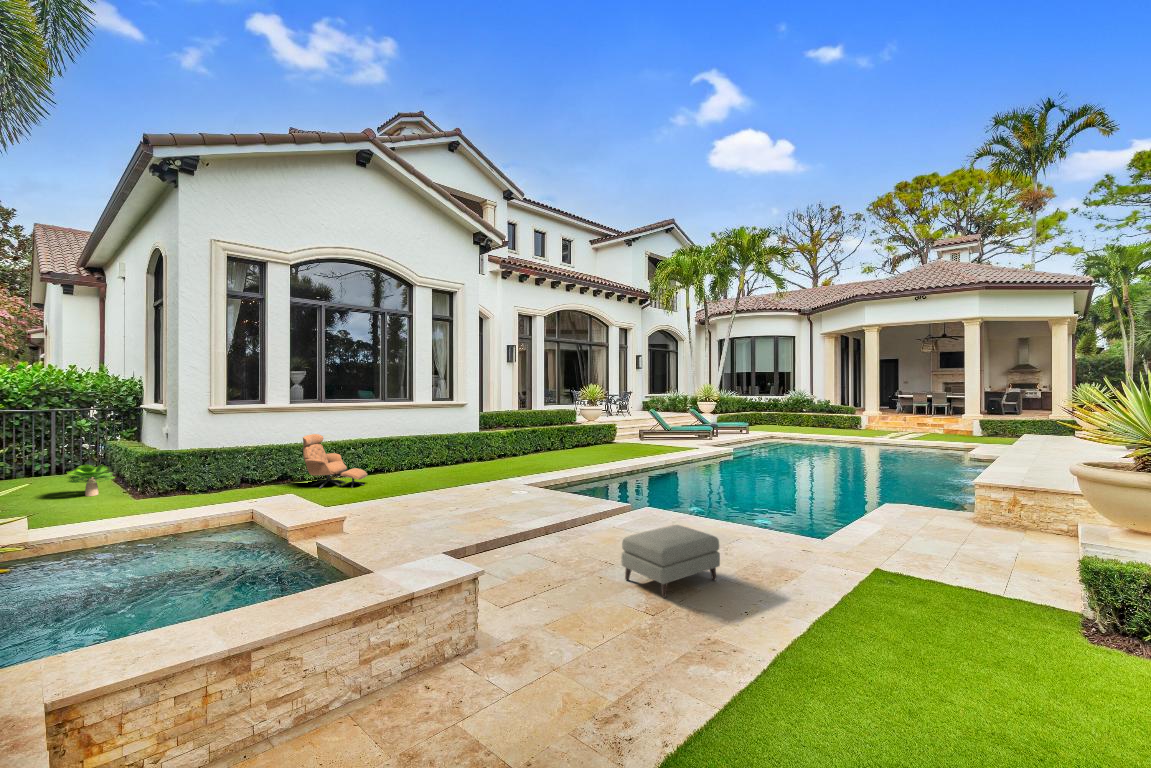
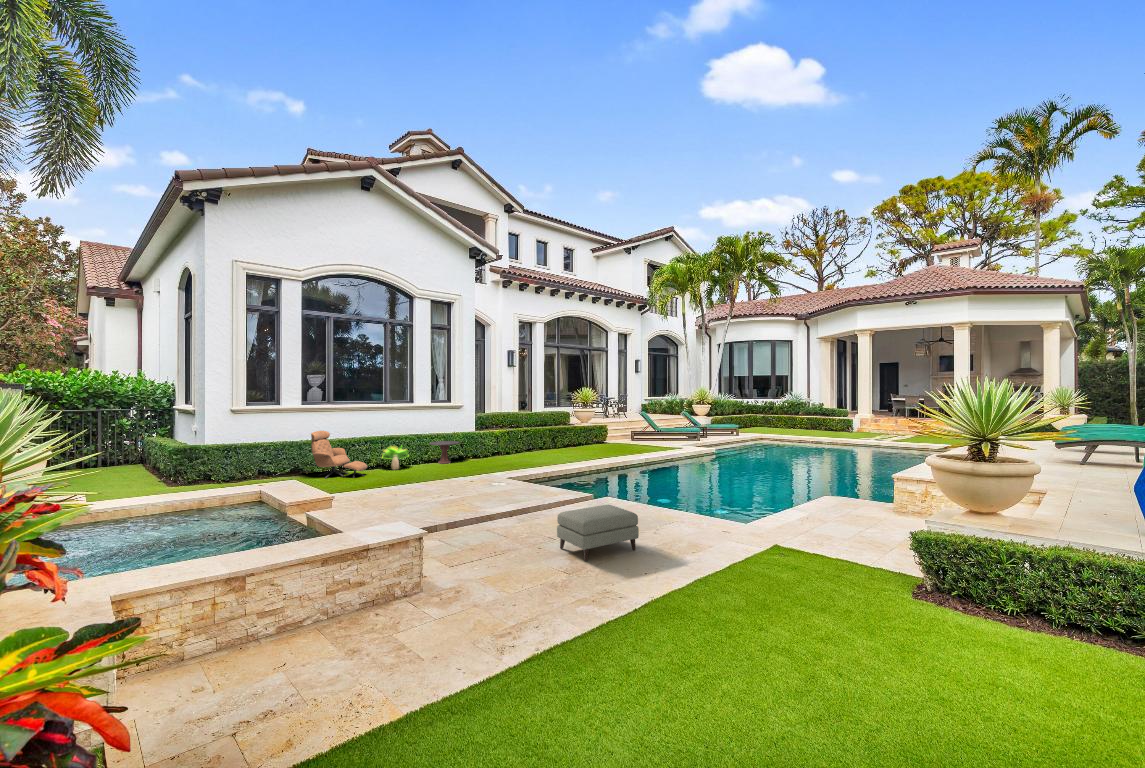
side table: none [433,444,467,470] -> present [429,441,459,464]
potted plant: present [68,464,114,496] -> present [382,446,409,470]

